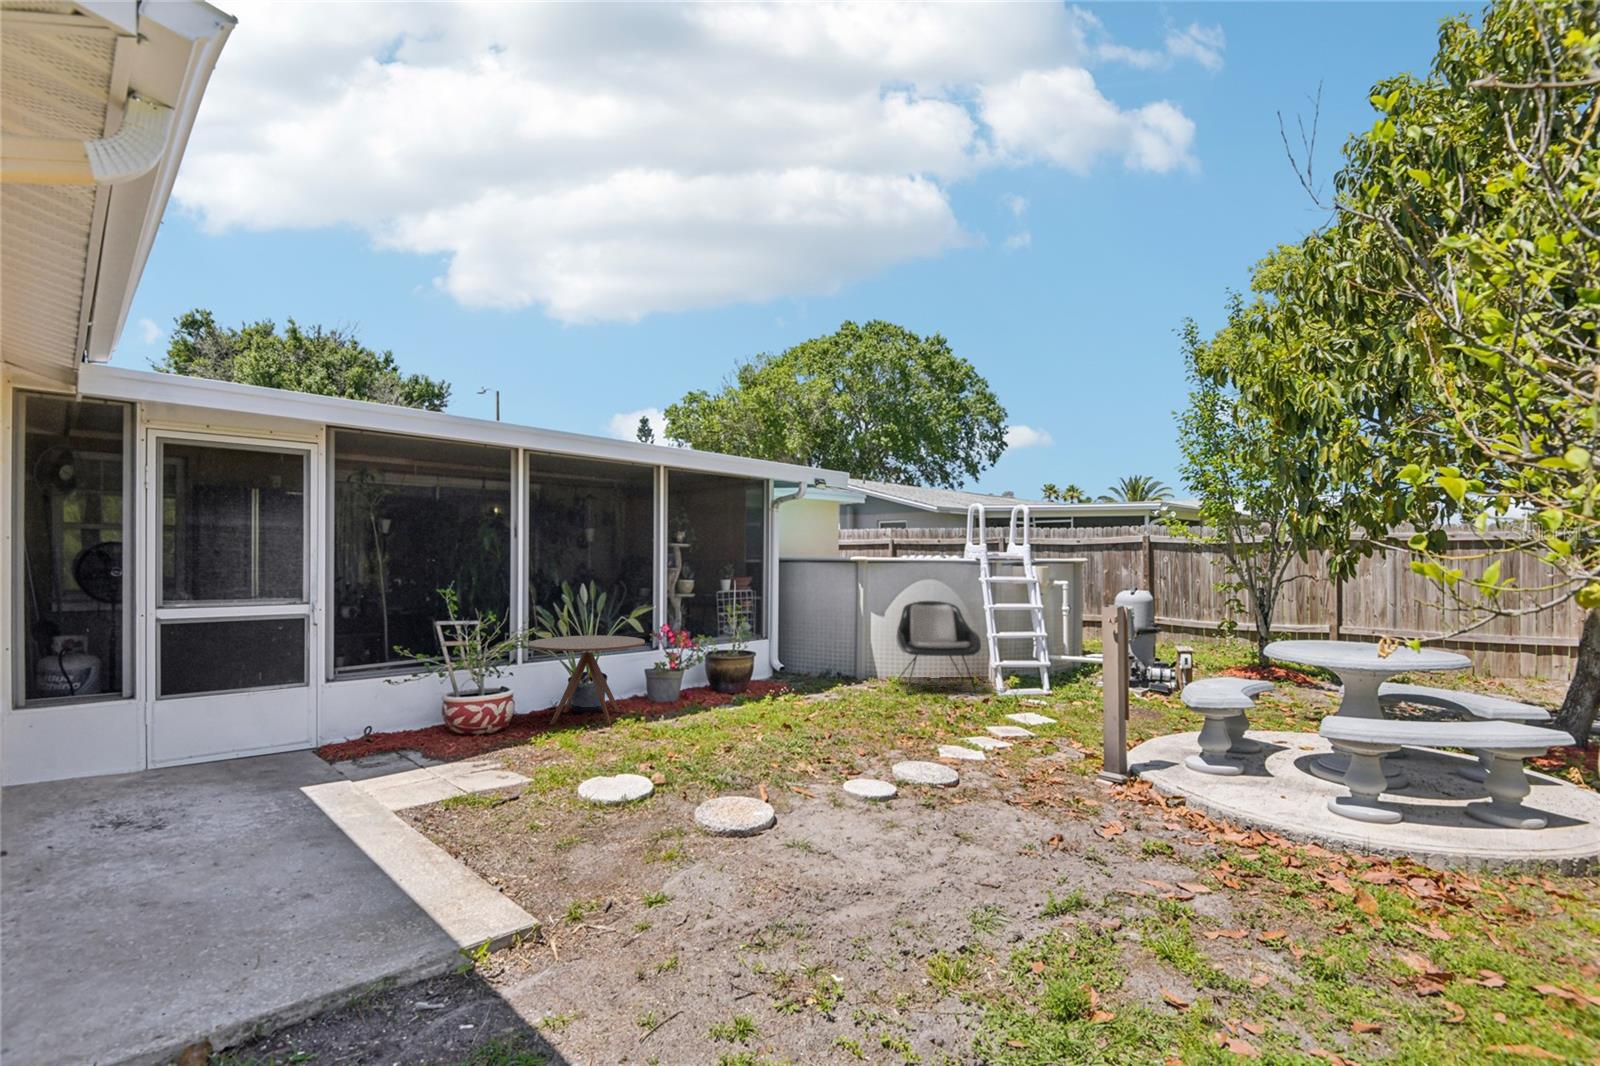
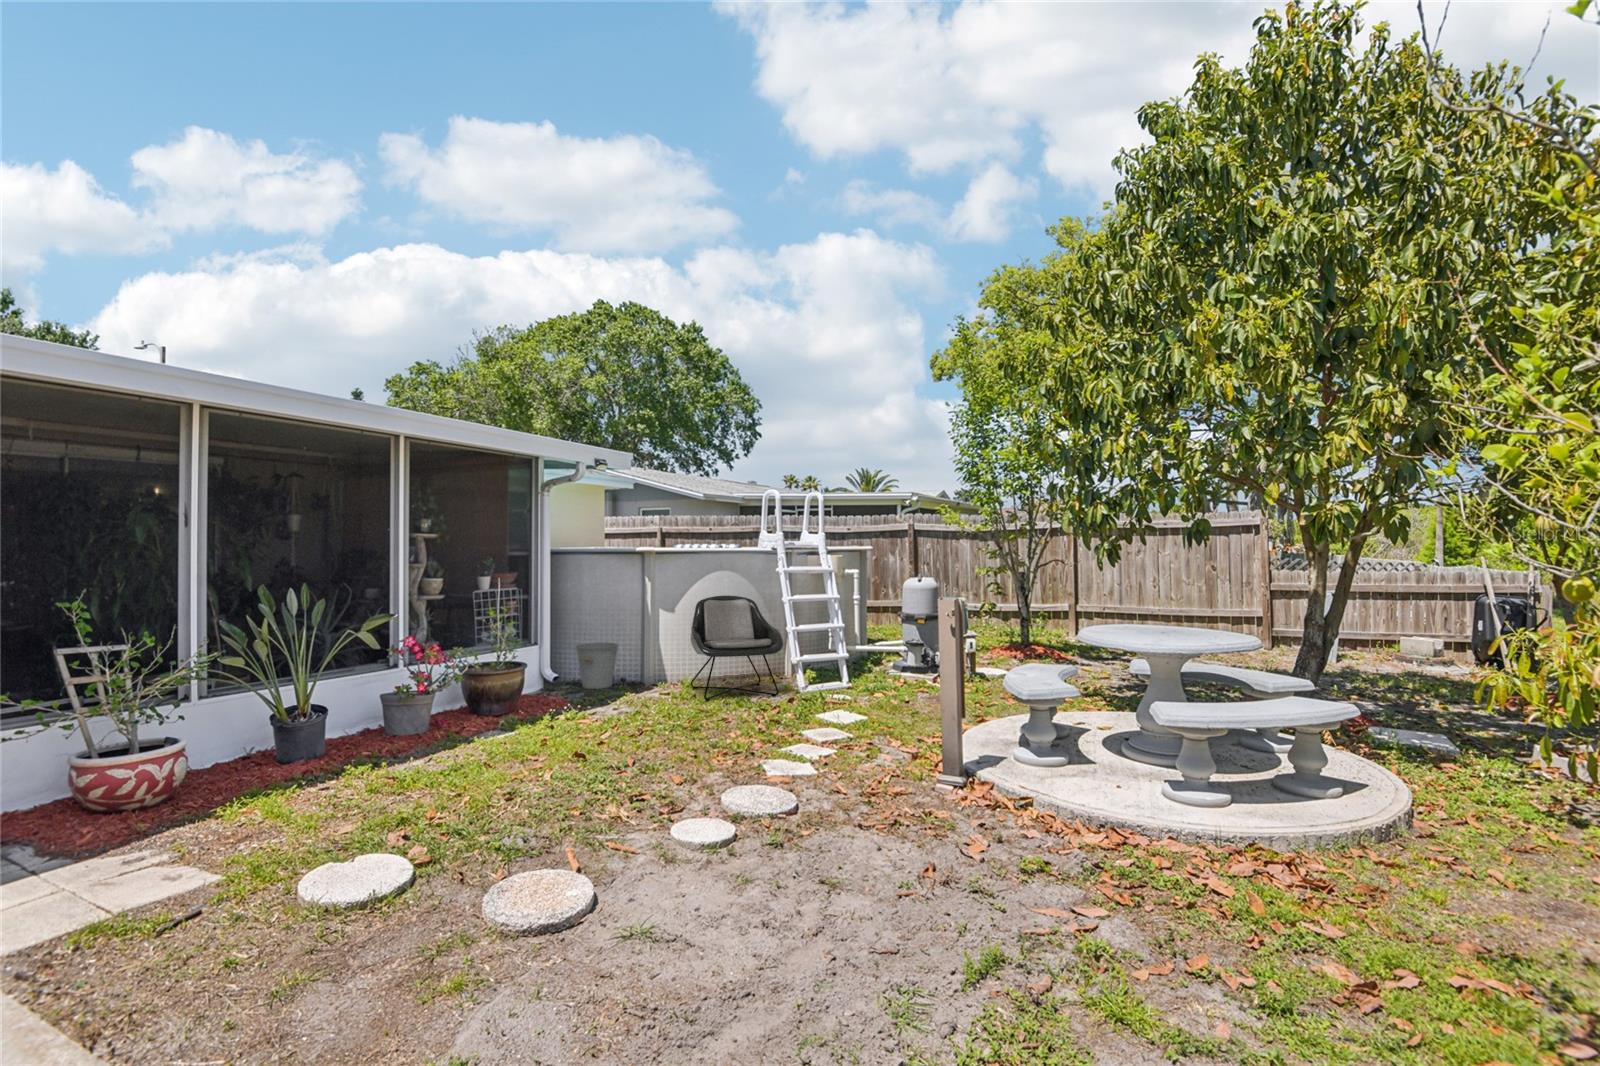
round table: present [528,635,645,724] -> none [210,655,385,781]
bucket: none [798,639,836,679] -> present [576,642,618,689]

